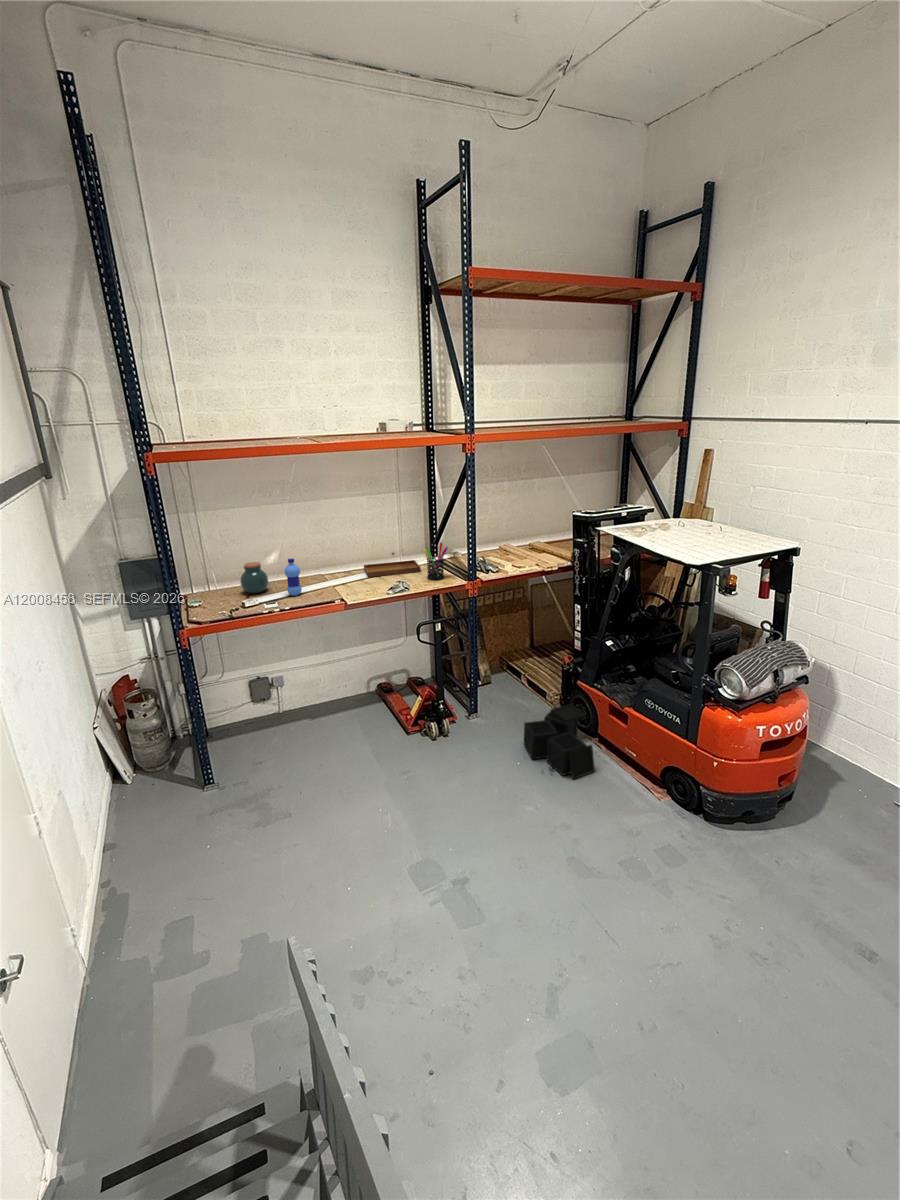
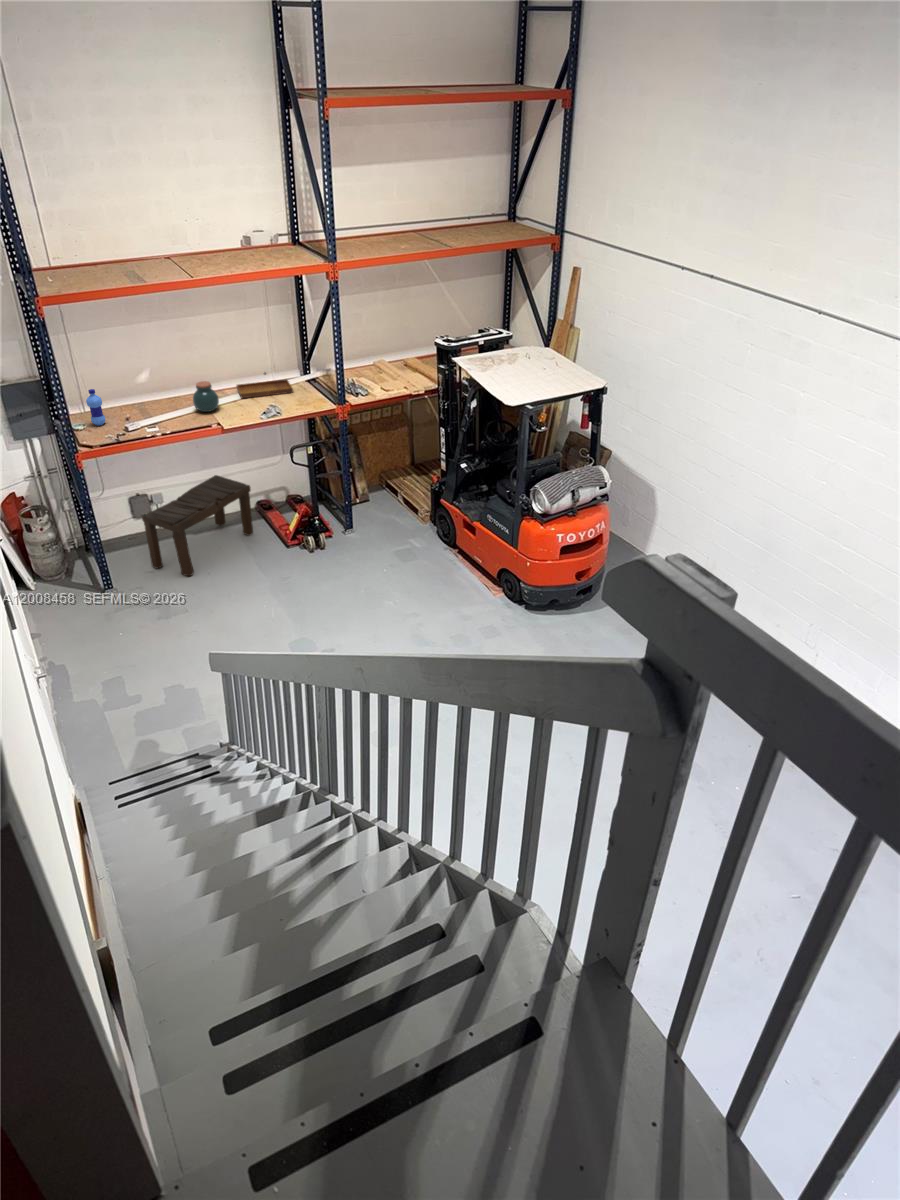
pen holder: present [424,543,448,580] -> none [295,366,318,403]
water bottle: present [284,558,302,596] -> present [86,389,105,426]
jar: present [240,562,268,593] -> present [193,381,219,412]
bench: none [255,657,373,768] -> present [142,475,253,576]
storage bin: present [524,704,595,779] -> none [391,519,449,582]

